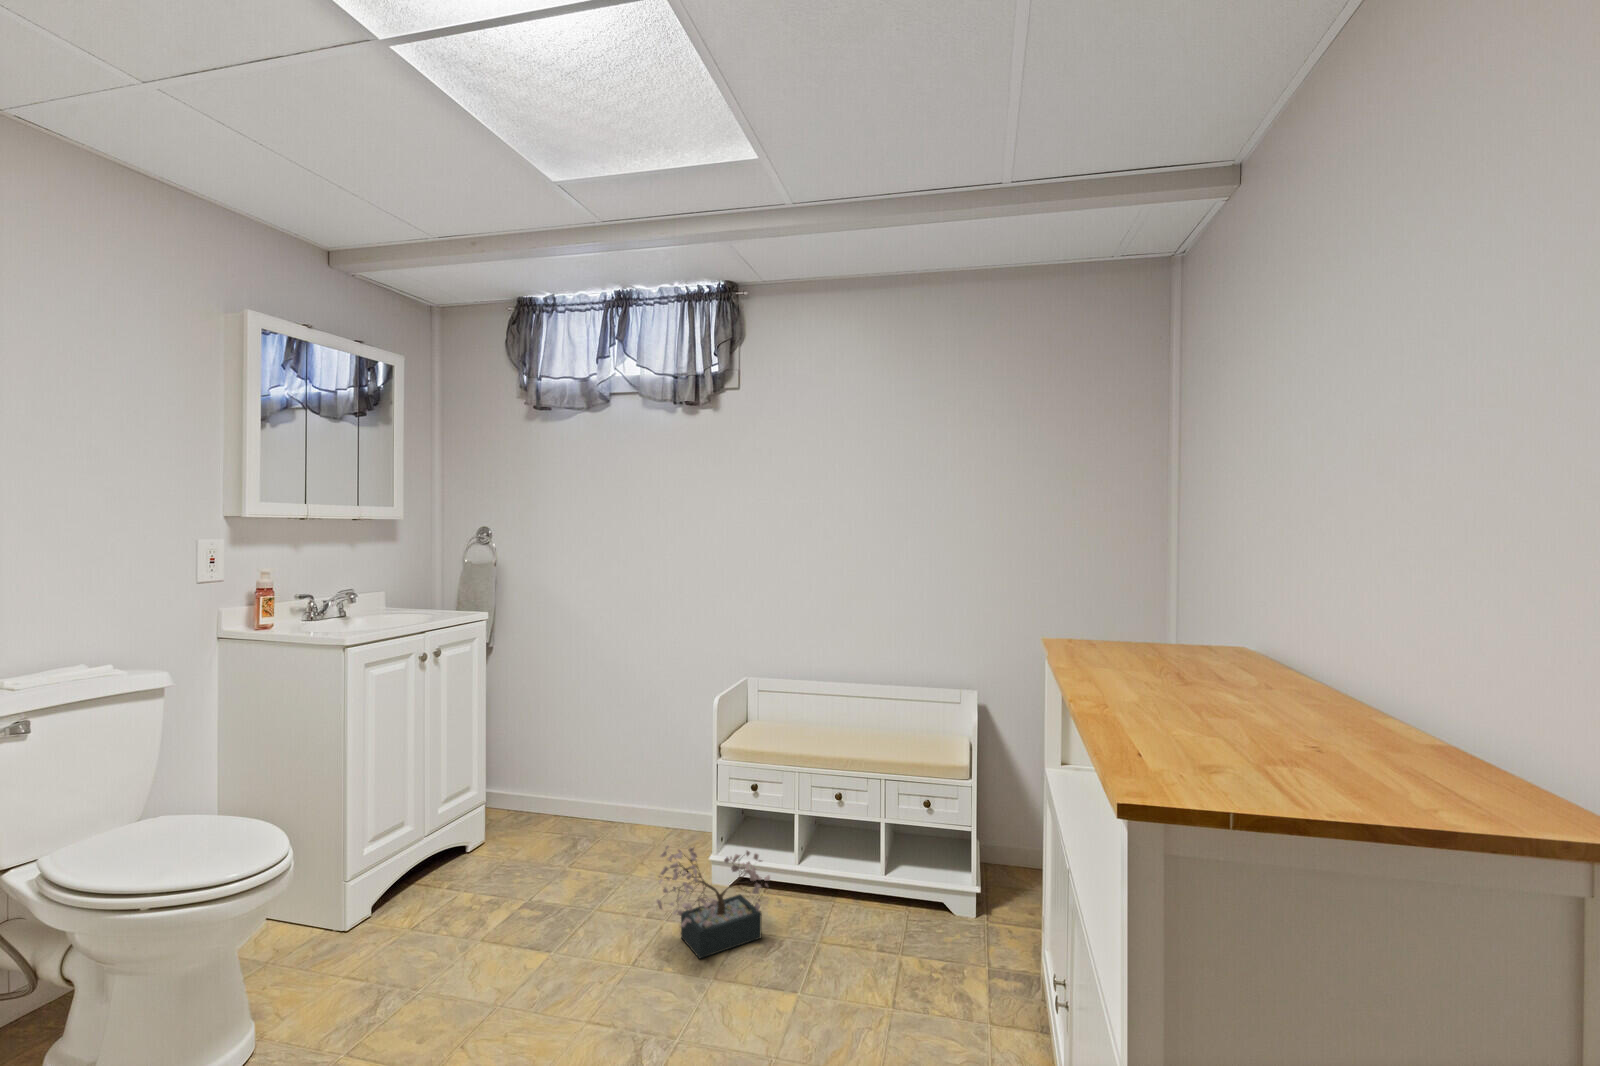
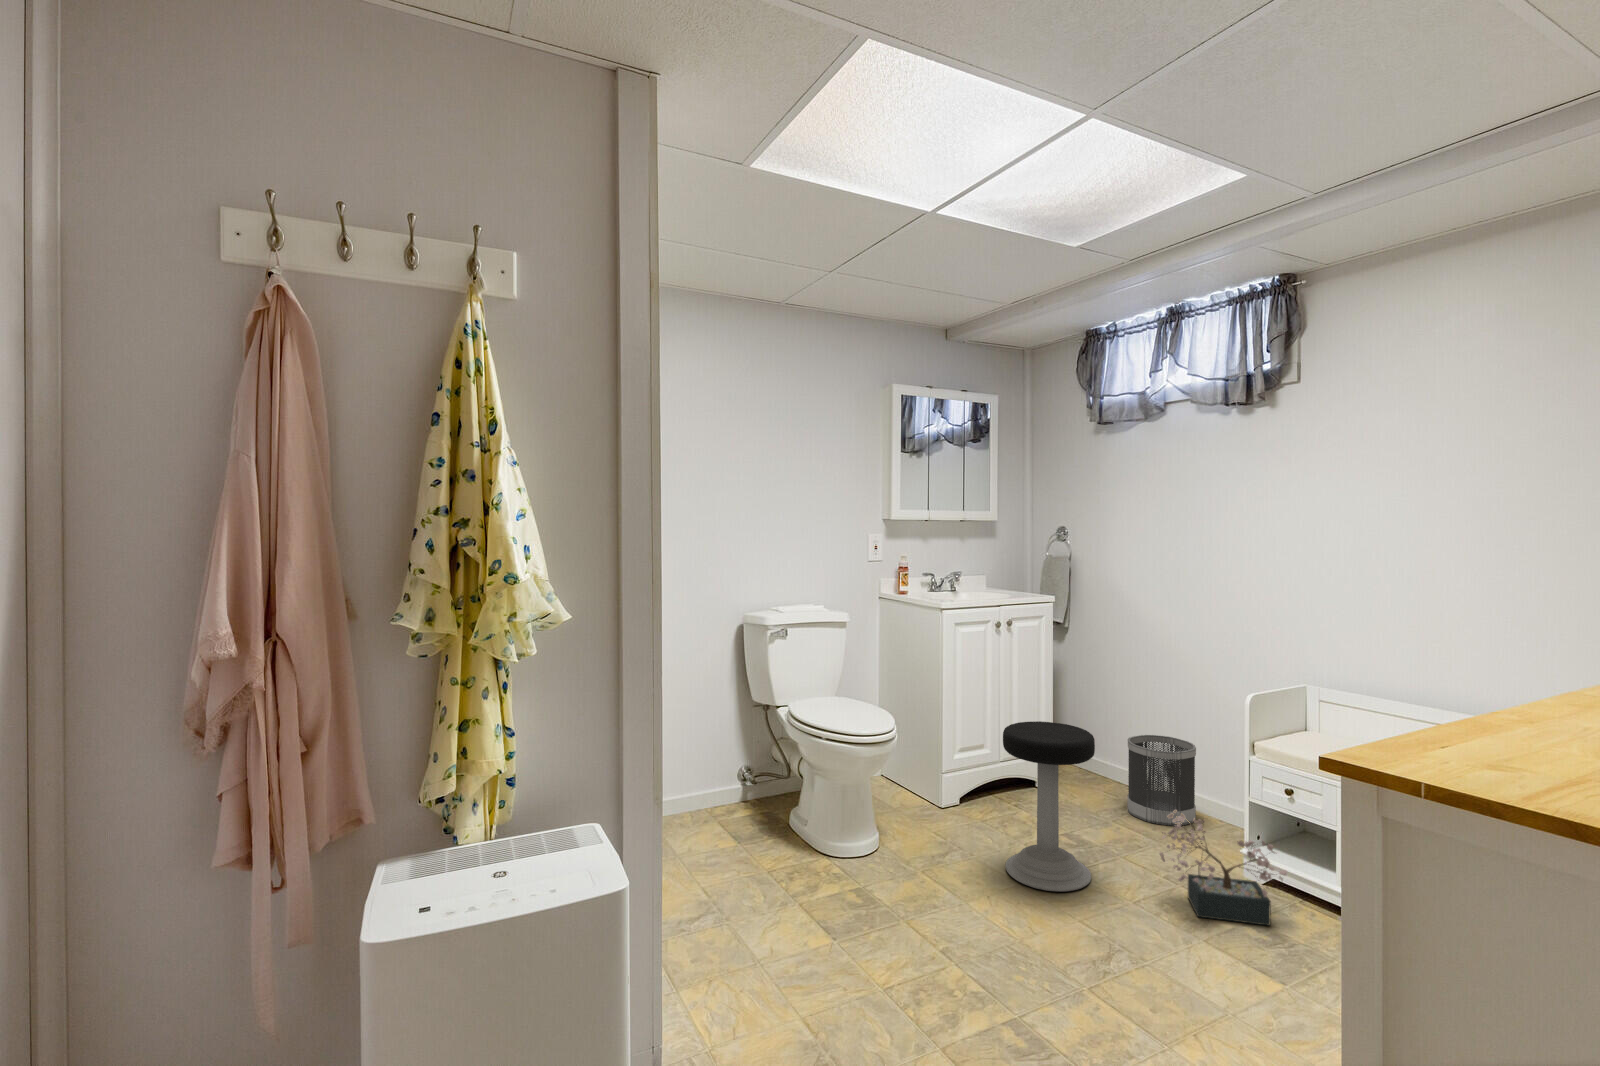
wastebasket: none [581,754,650,857] -> present [1127,735,1196,826]
stool: none [462,776,582,1006] -> present [1003,721,1095,892]

